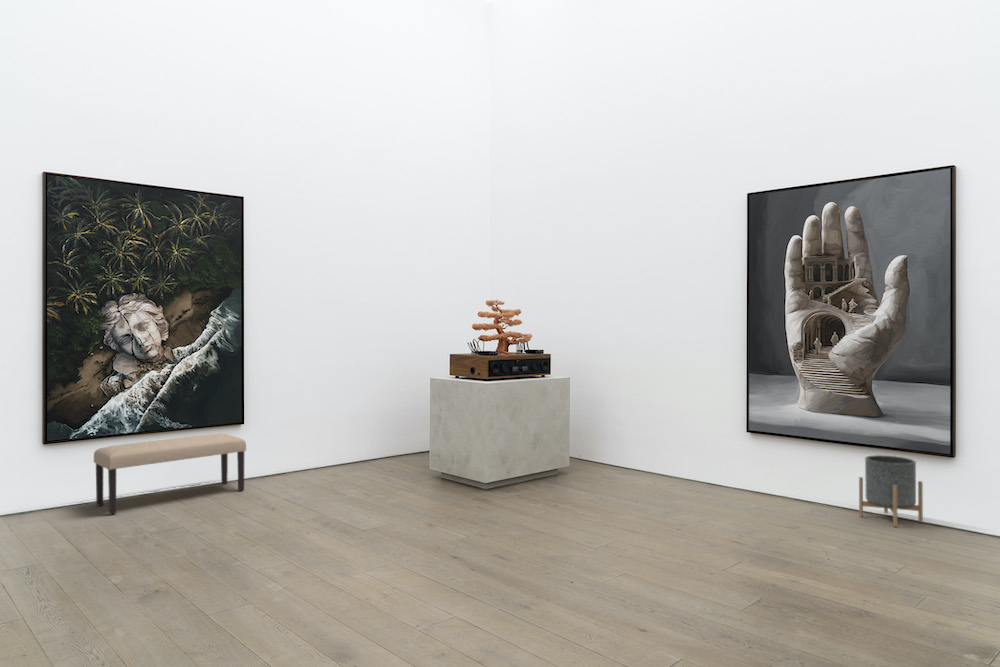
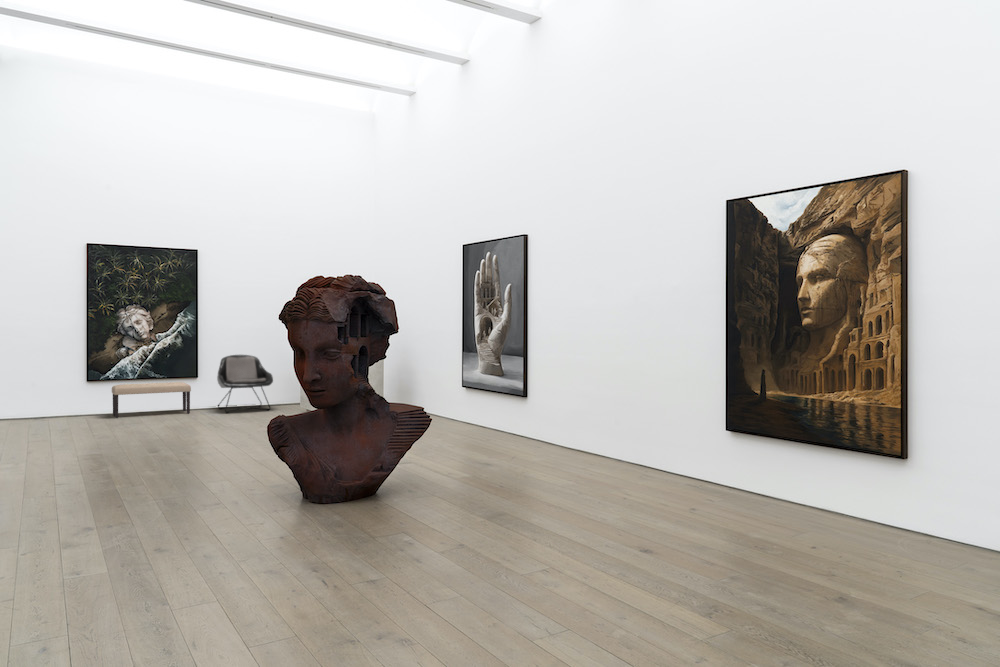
lounge chair: none [279,380,382,486] -> present [217,355,273,413]
planter: present [859,455,923,527] -> none [482,399,508,436]

